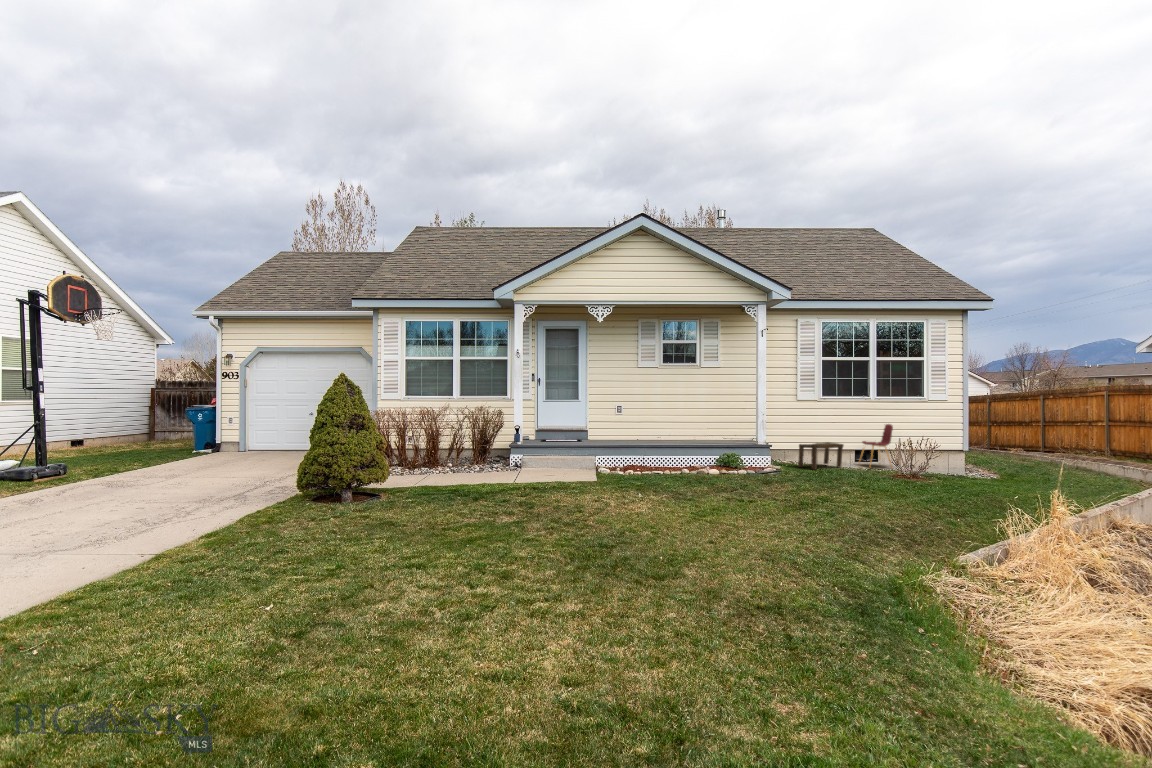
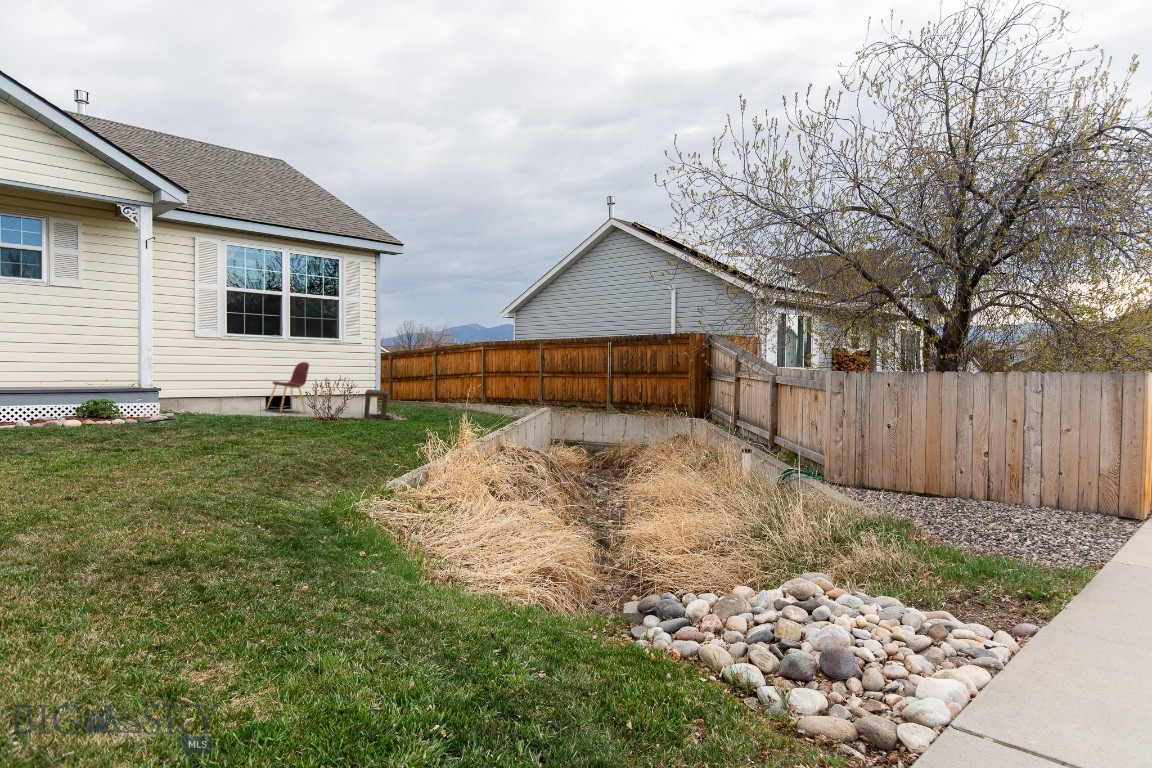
bench: present [798,442,844,470] -> present [364,389,389,419]

